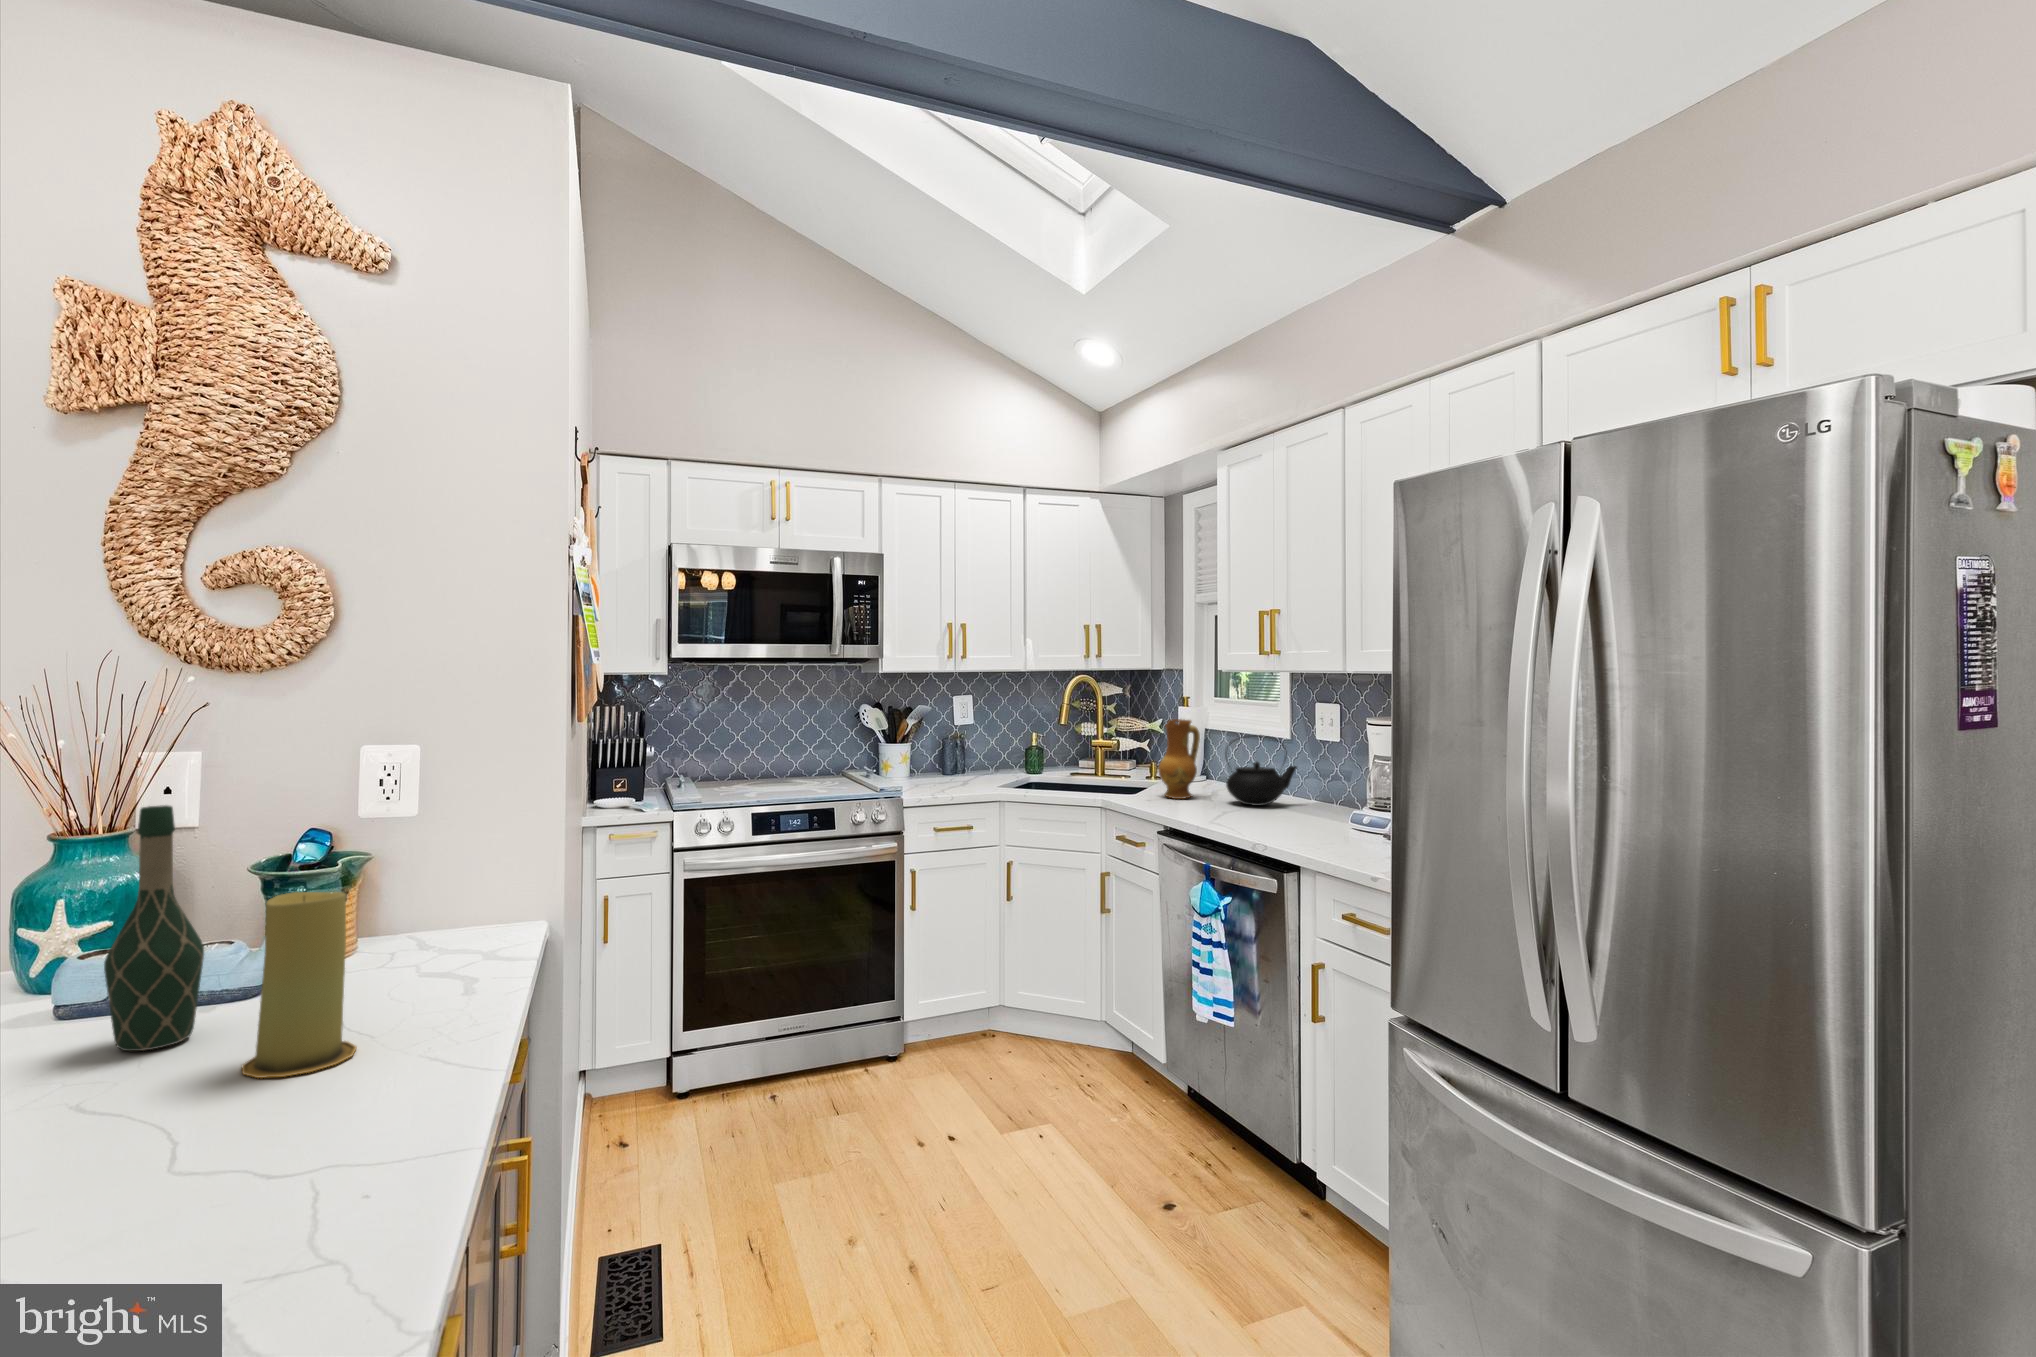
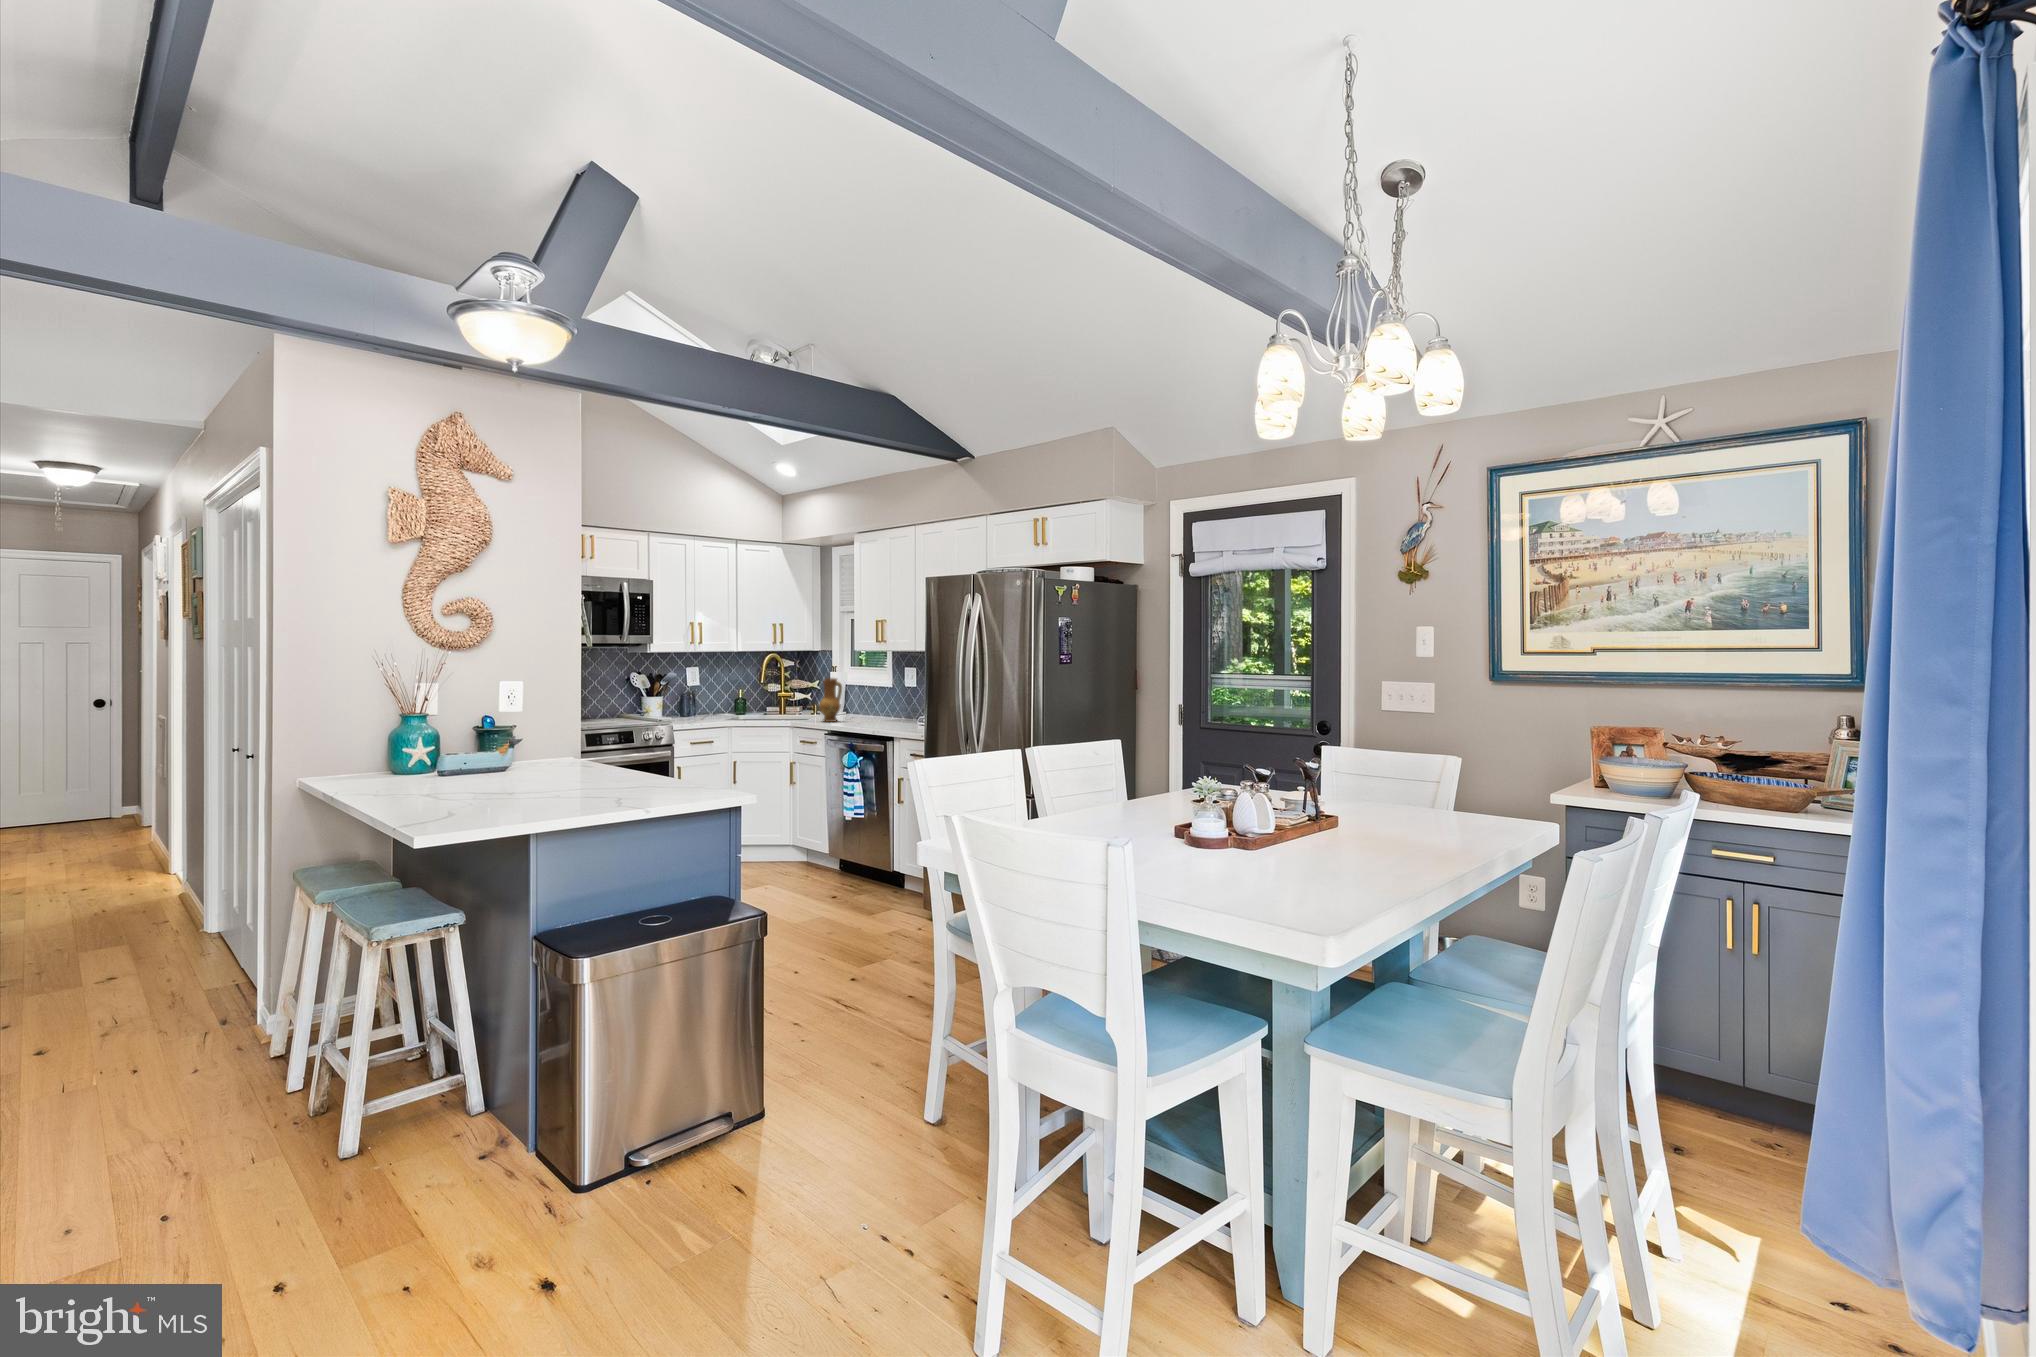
teapot: present [1225,735,1297,806] -> none [856,686,894,723]
wine bottle: present [104,805,204,1051] -> none [503,693,529,766]
candle: present [242,892,357,1078] -> none [558,717,587,767]

